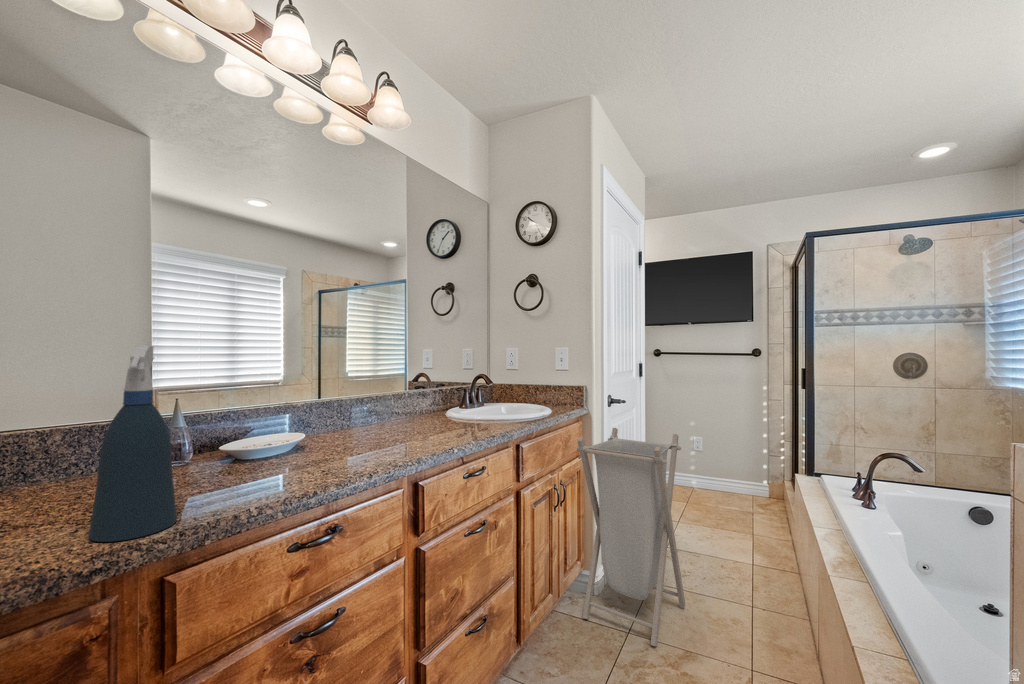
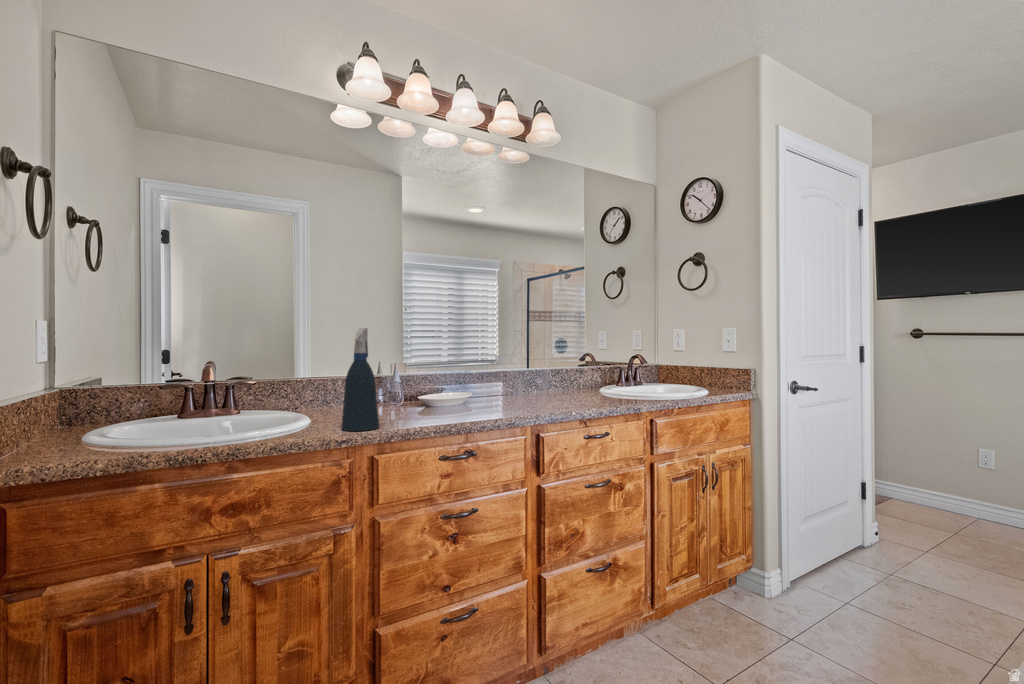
laundry hamper: present [577,428,685,646] -> none [733,417,877,652]

